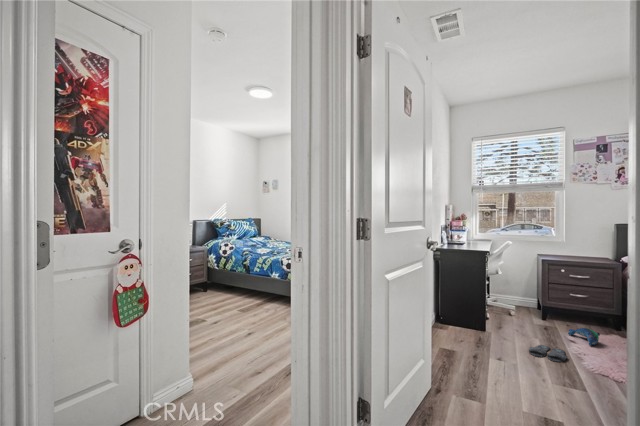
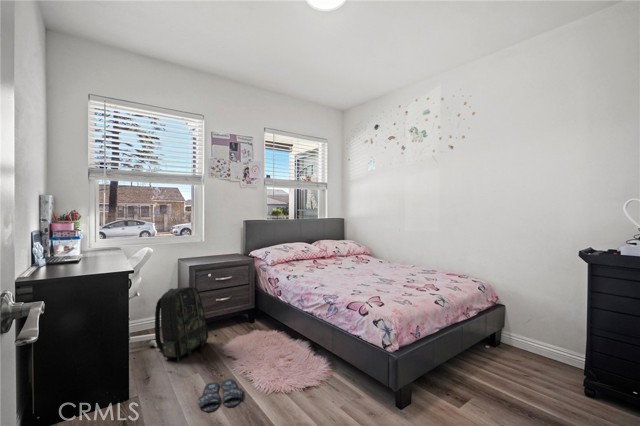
backpack: none [511,274,557,328] -> present [155,287,209,361]
plush toy: present [568,328,600,346] -> none [223,335,253,356]

